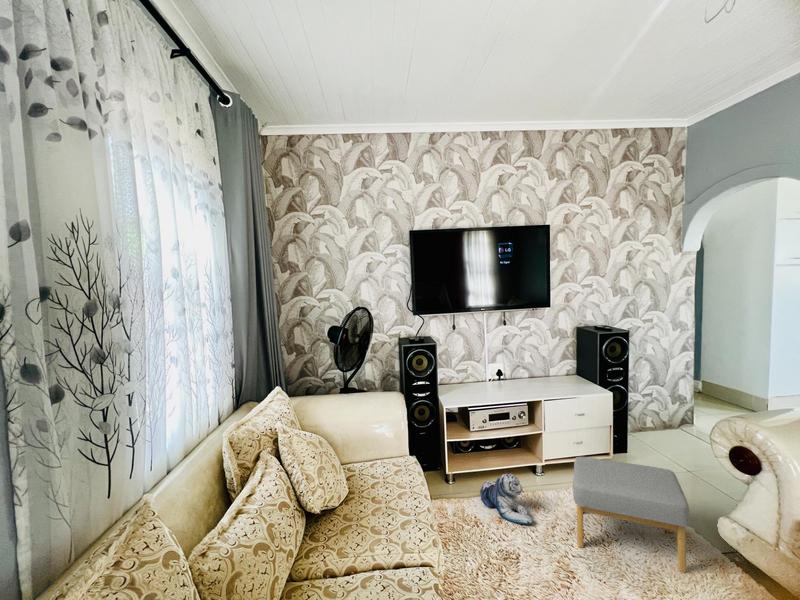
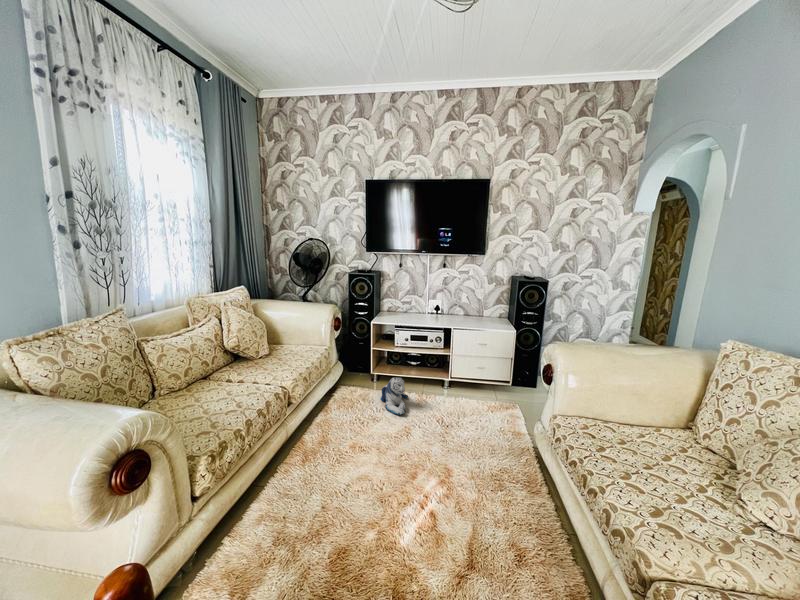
footstool: present [573,457,689,572] -> none [423,372,516,464]

